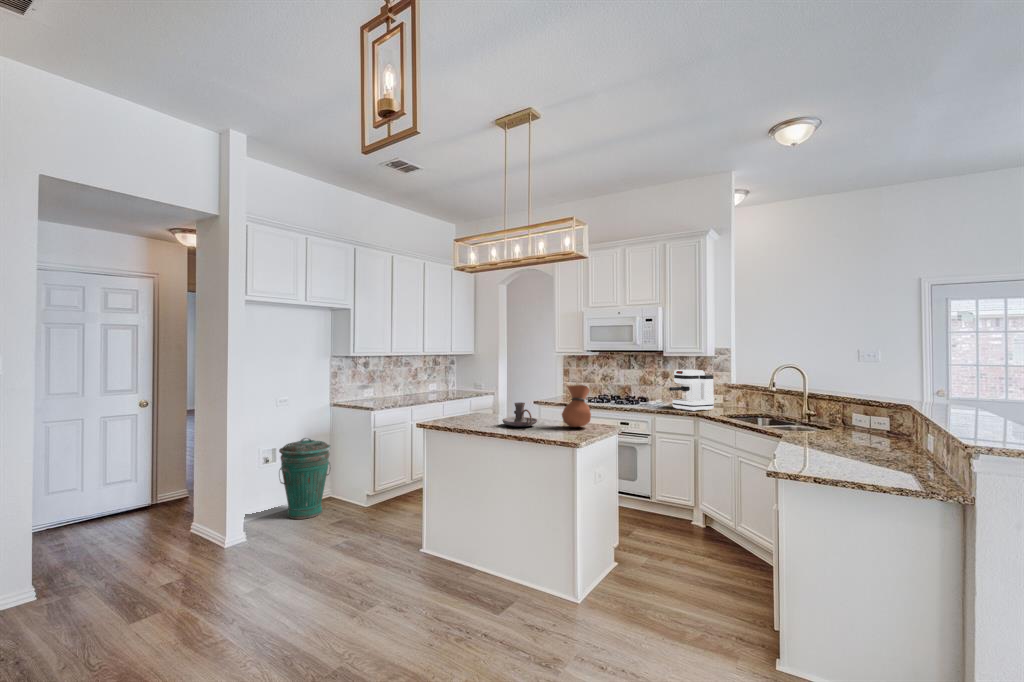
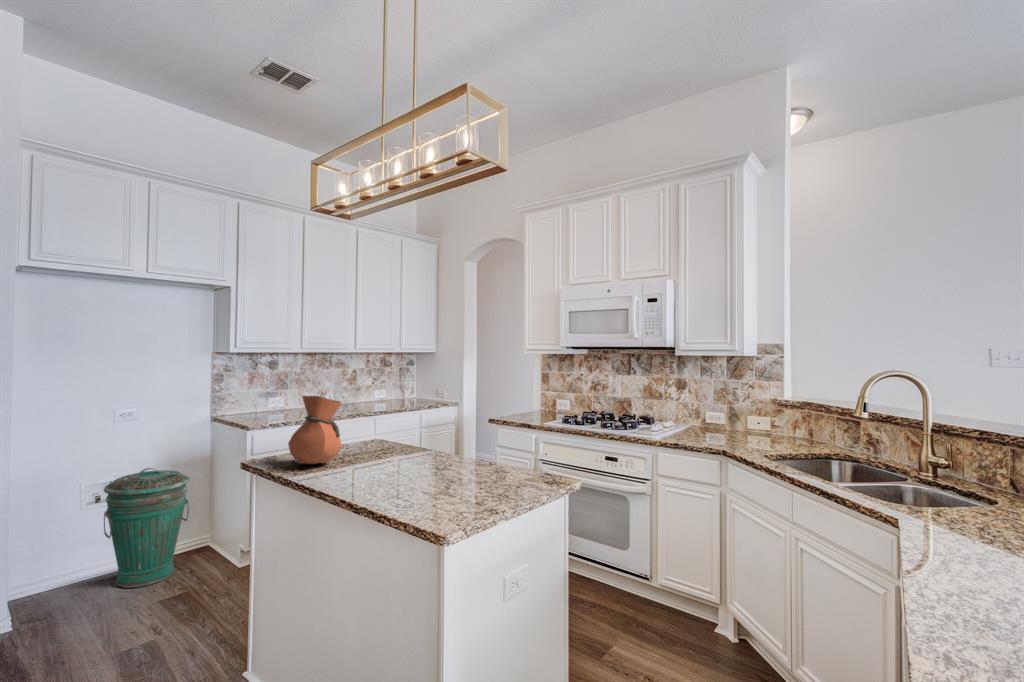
coffee maker: present [669,370,714,411] -> none [681,377,754,445]
vase: present [562,385,591,427] -> present [288,396,342,464]
candle holder: present [502,402,537,427] -> none [359,434,423,479]

